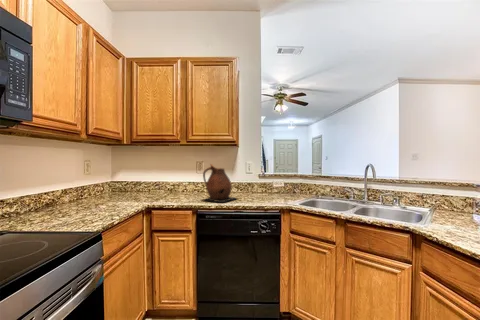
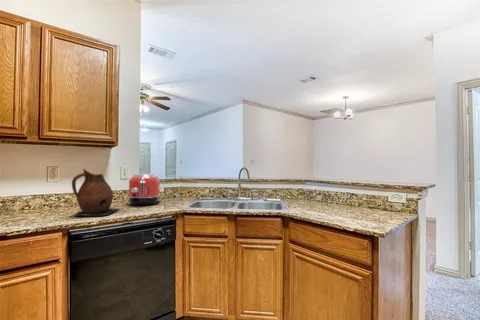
toaster: none [248,169,277,198] -> present [128,174,160,205]

